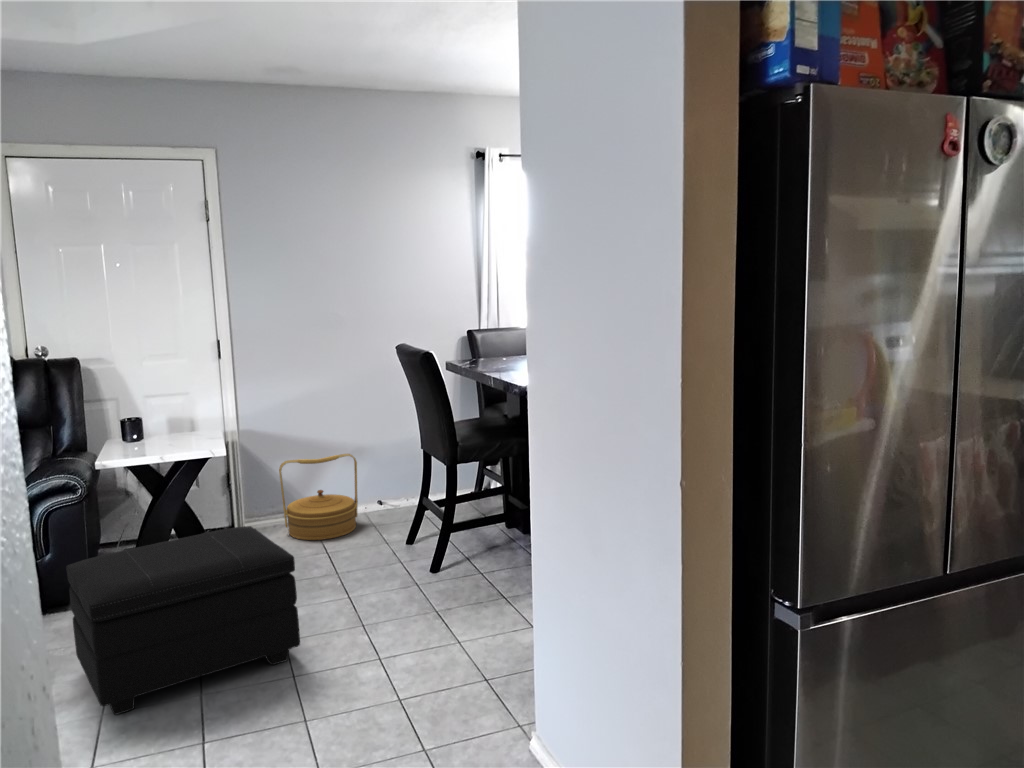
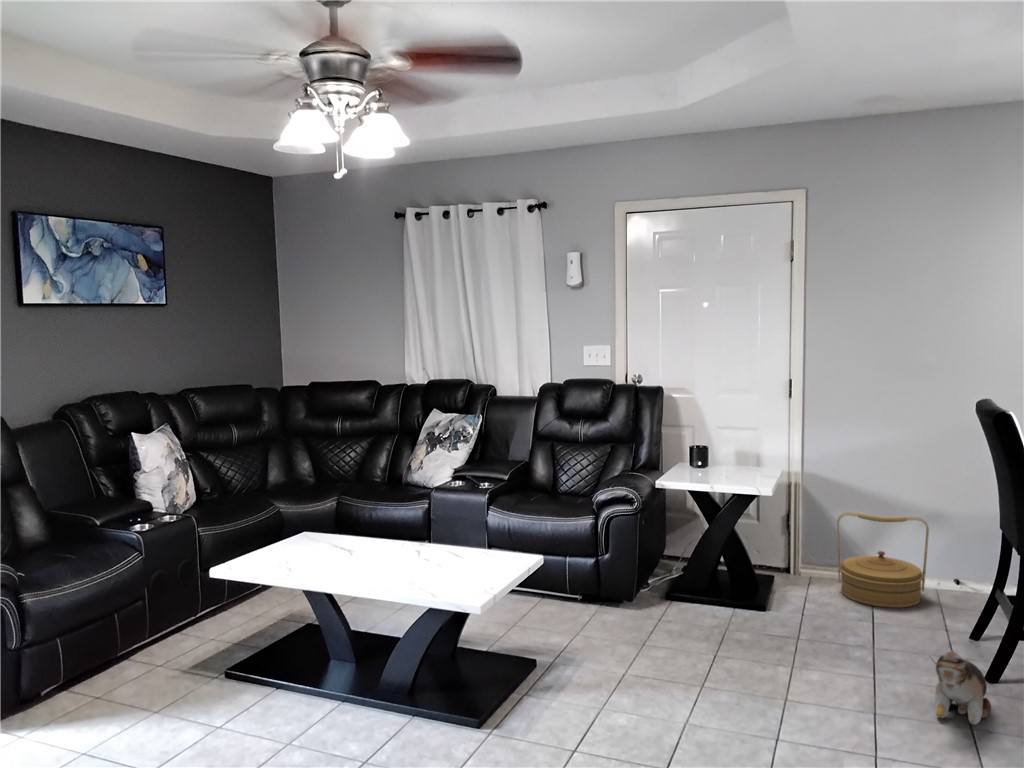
footstool: present [66,526,300,715] -> none [597,565,796,722]
plush toy: none [398,554,439,612] -> present [931,652,991,725]

